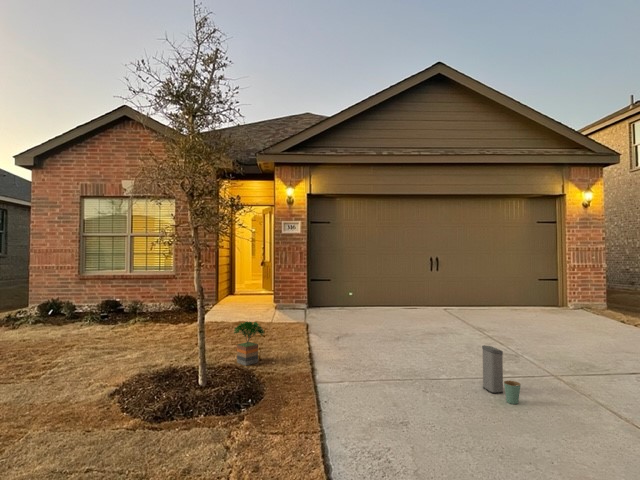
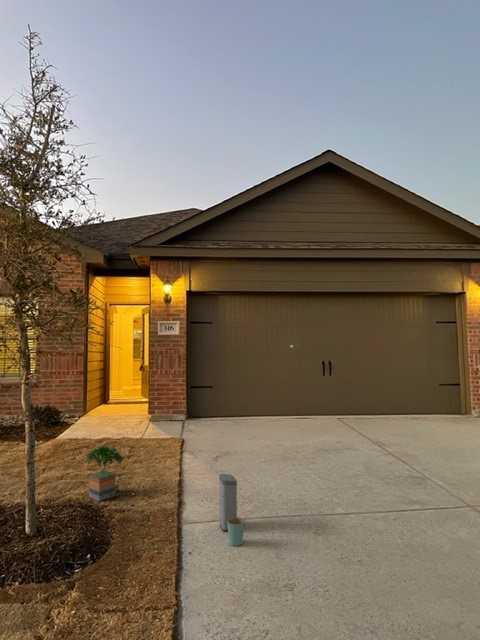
trash can: present [482,345,521,404] -> present [219,474,244,546]

